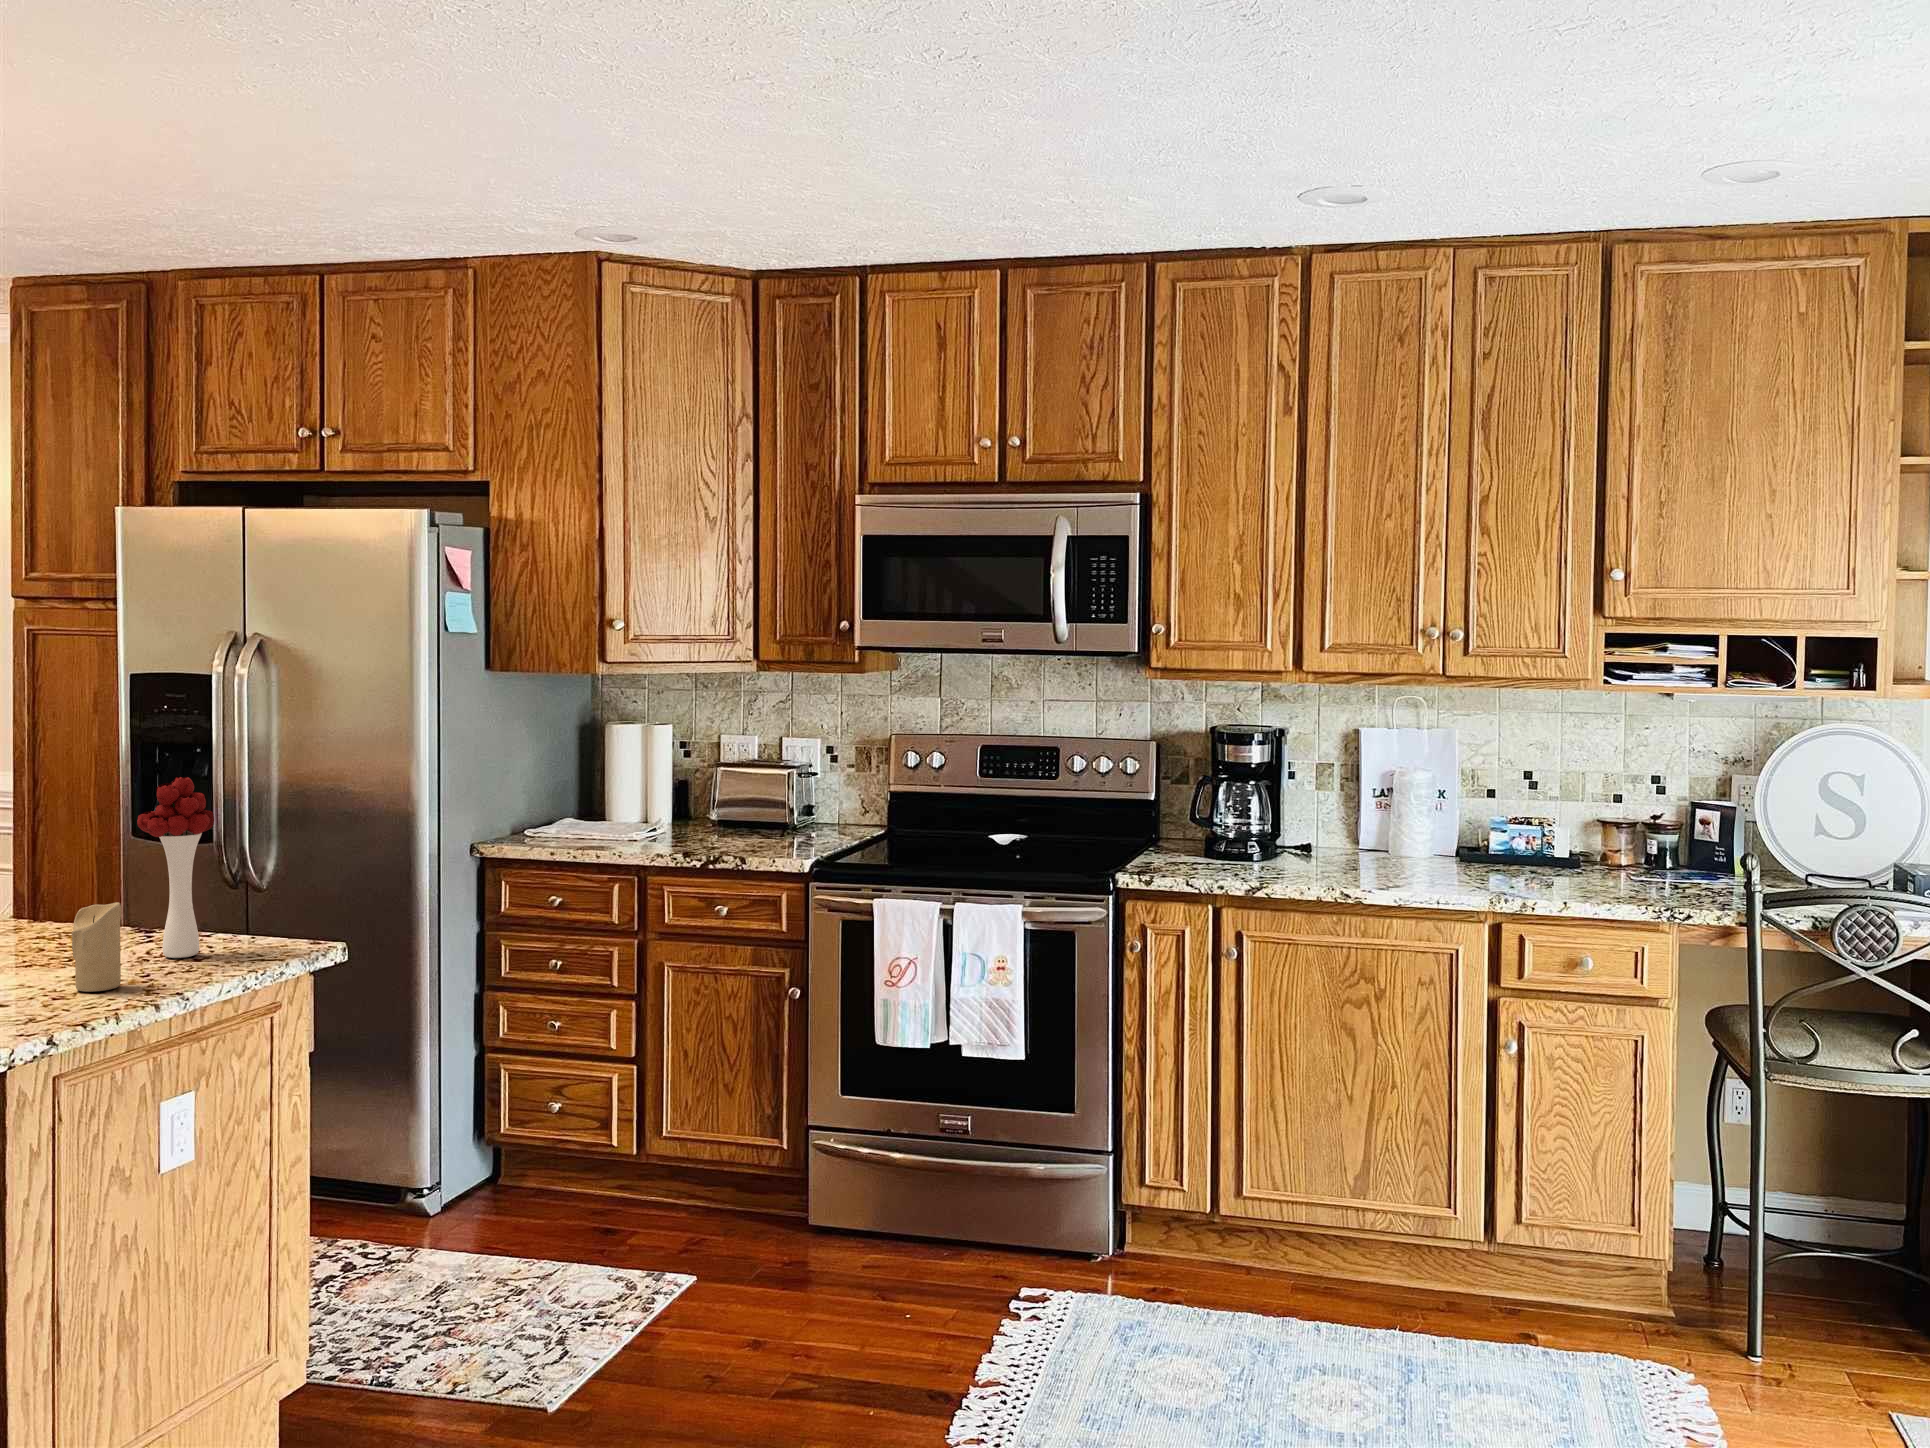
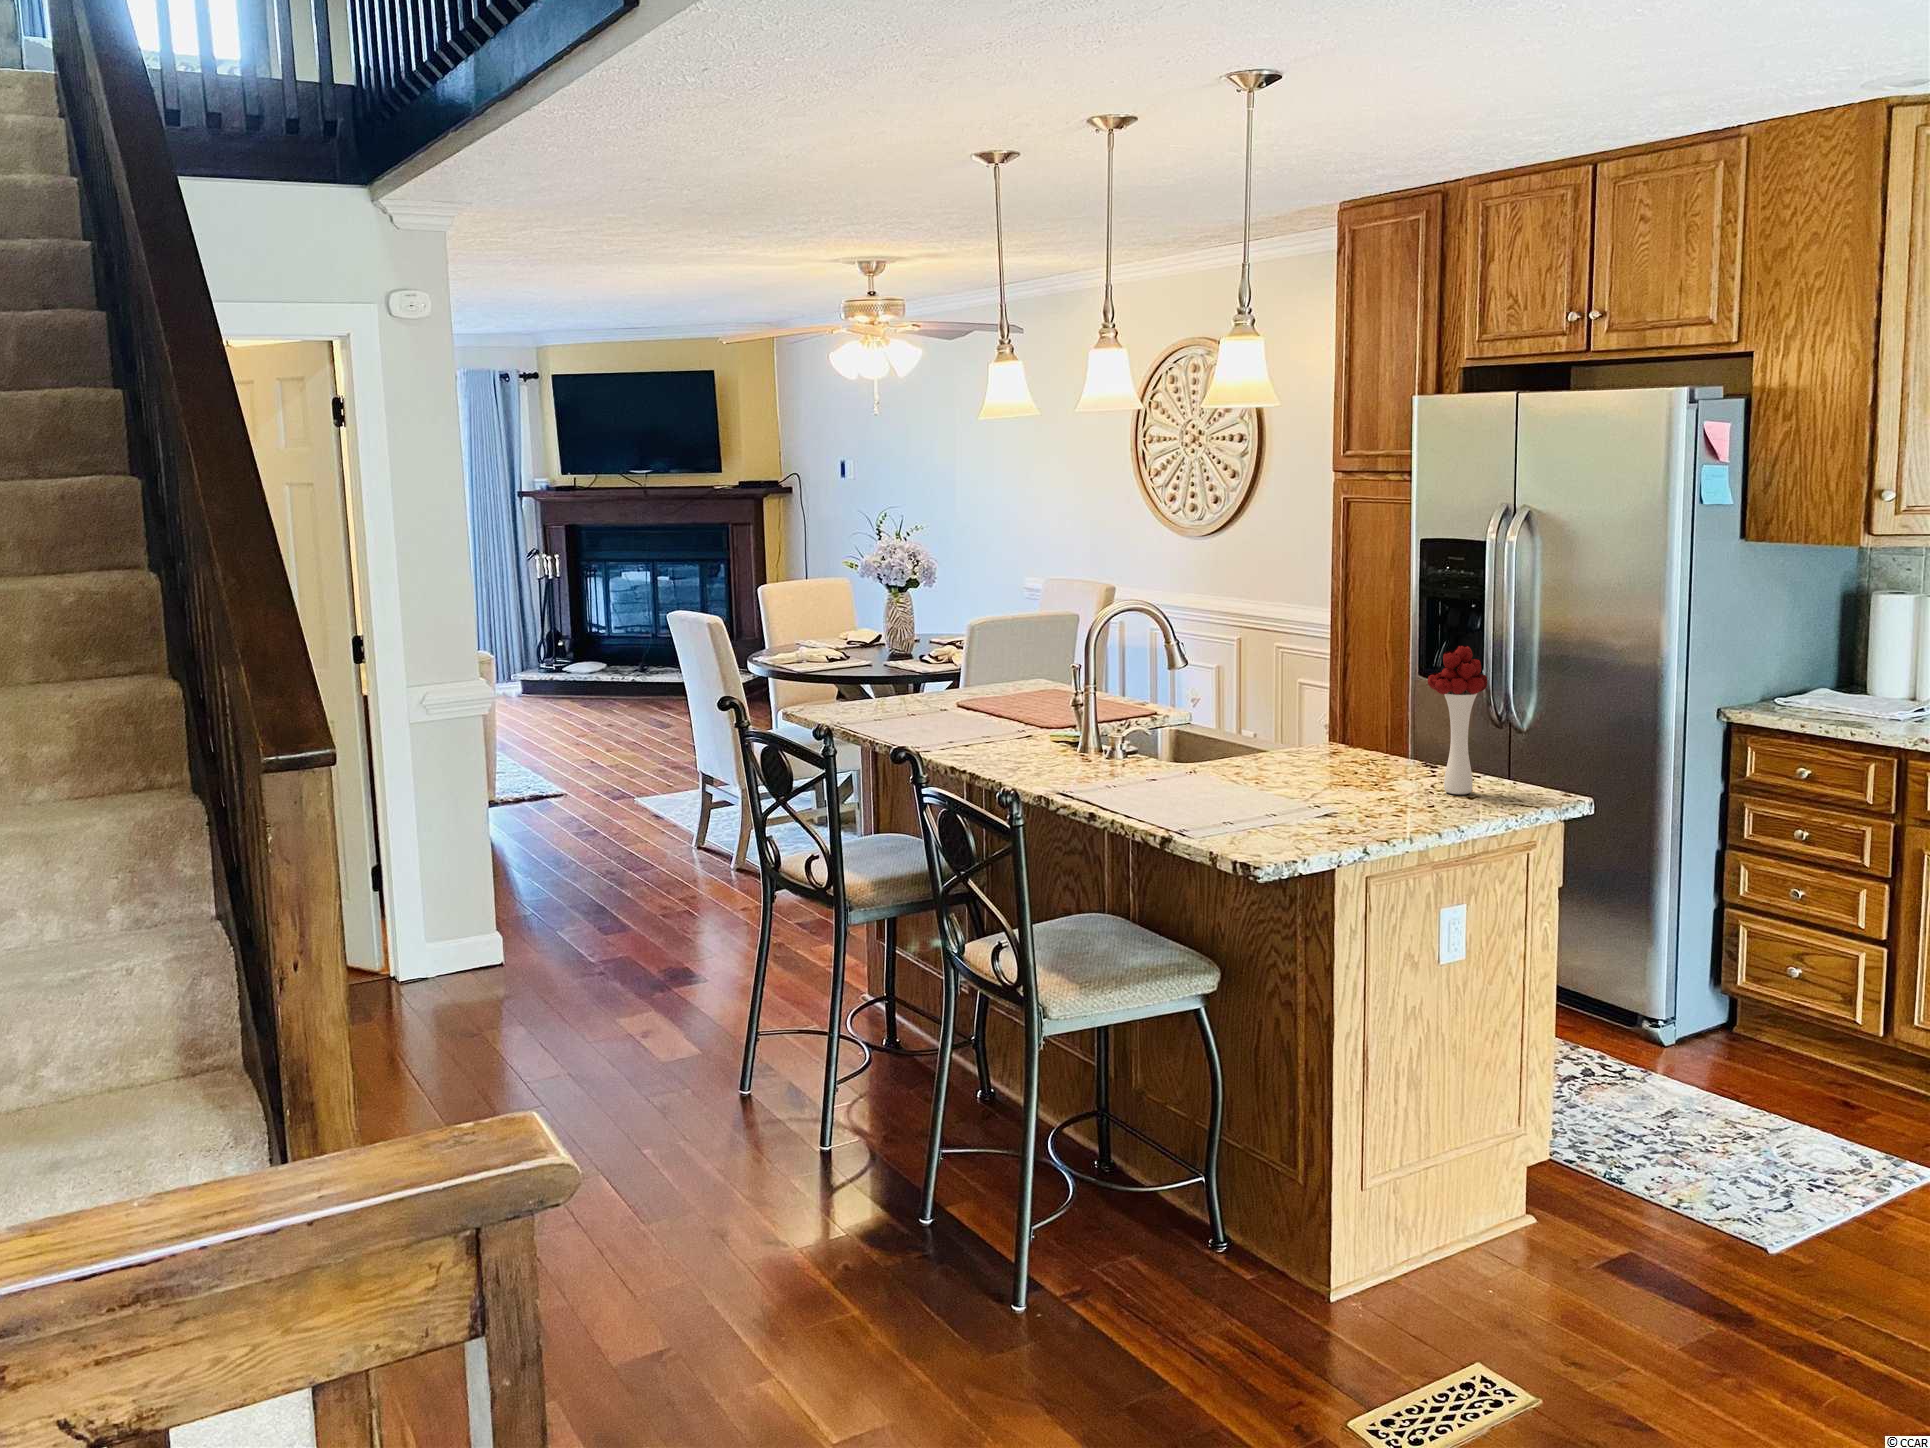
candle: present [72,902,121,992] -> none [1378,747,1415,815]

